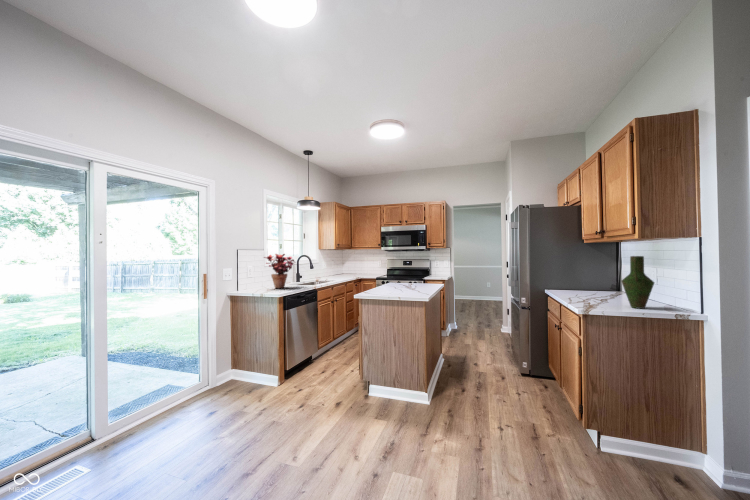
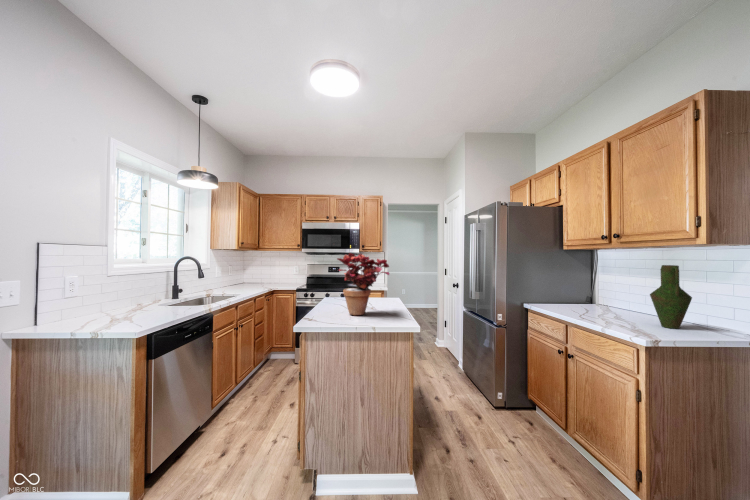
potted plant: present [264,254,294,288] -> present [337,253,389,315]

